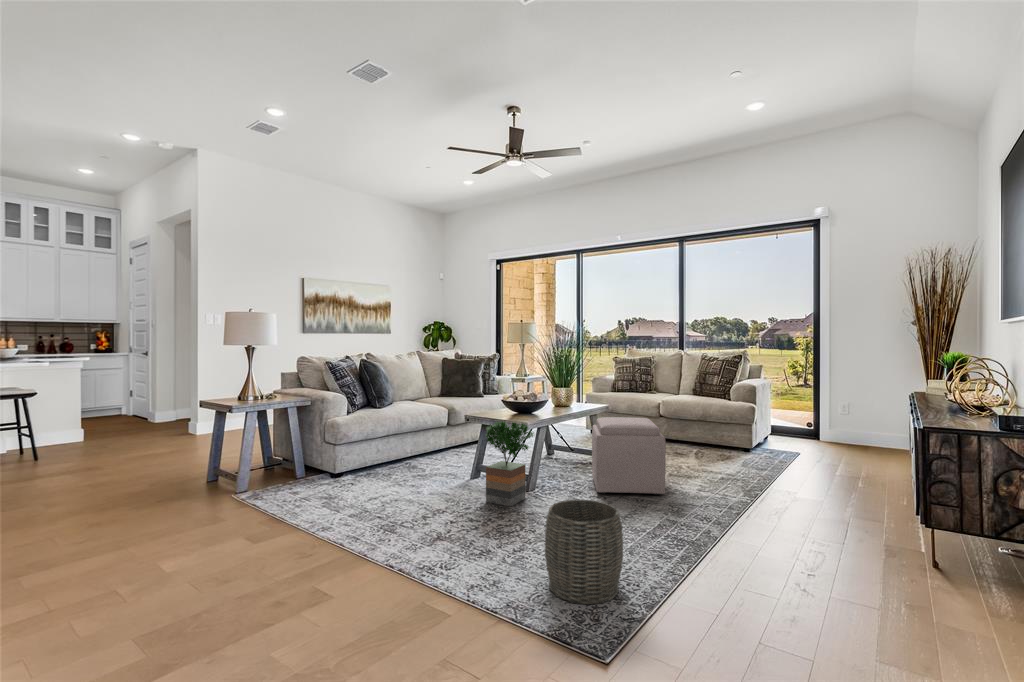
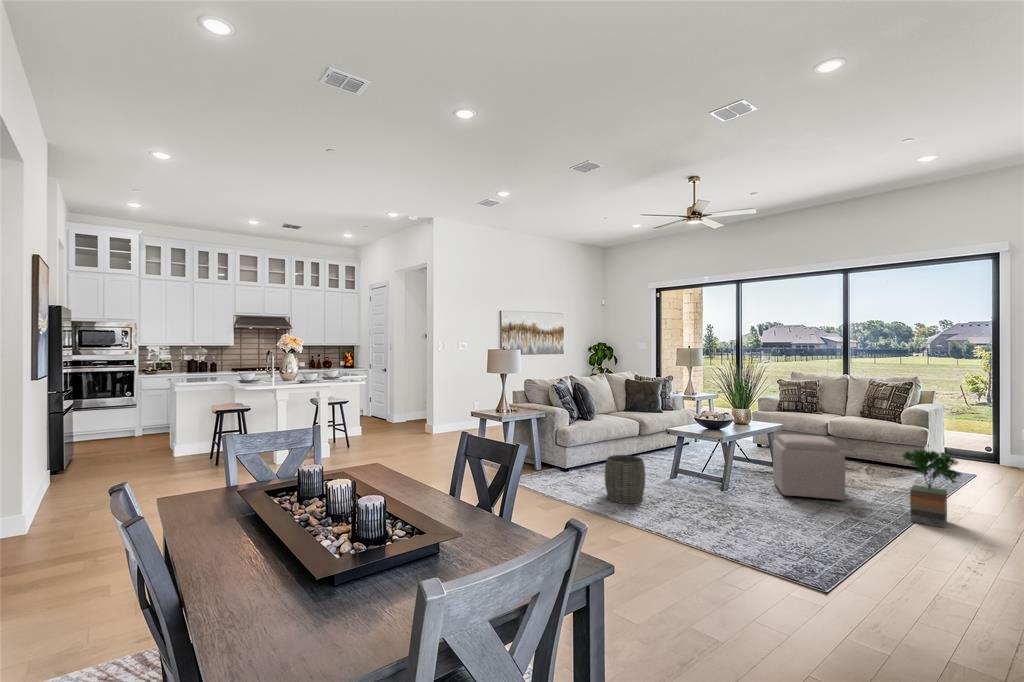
potted tree: present [486,421,534,507] -> present [902,450,961,528]
woven basket: present [545,500,623,604] -> present [605,455,645,504]

